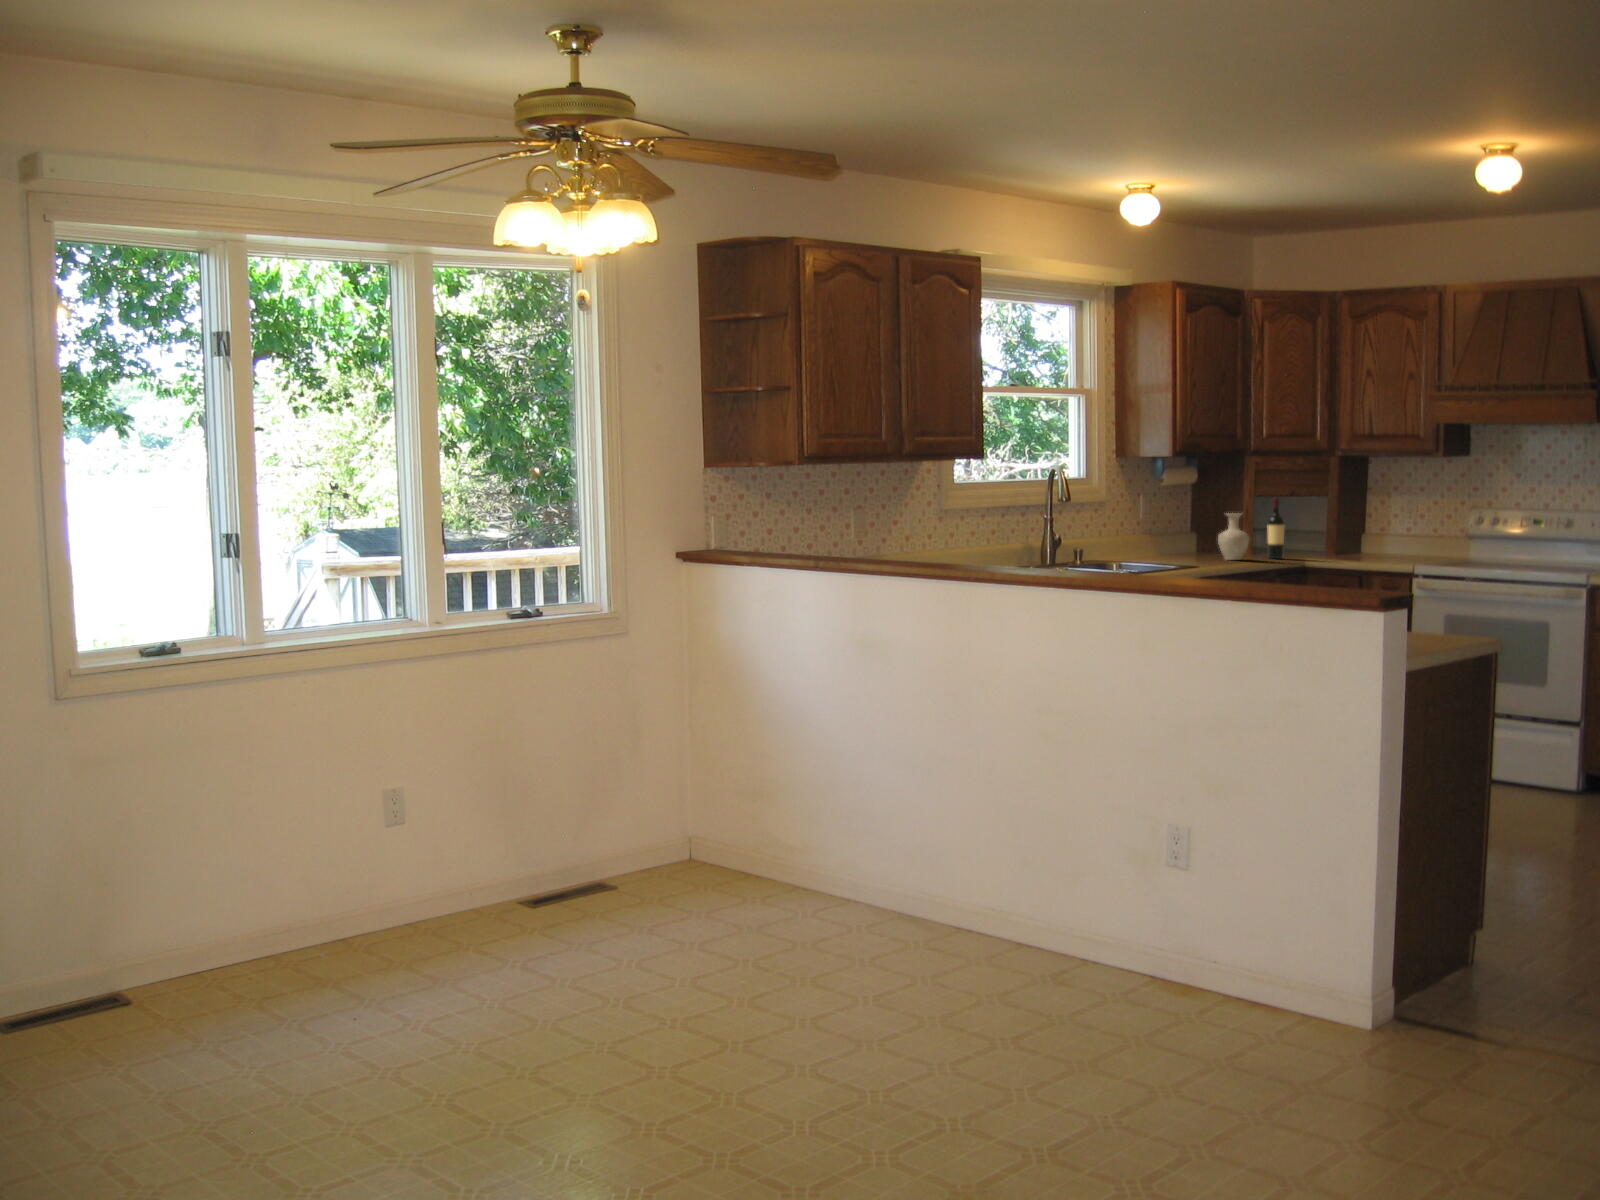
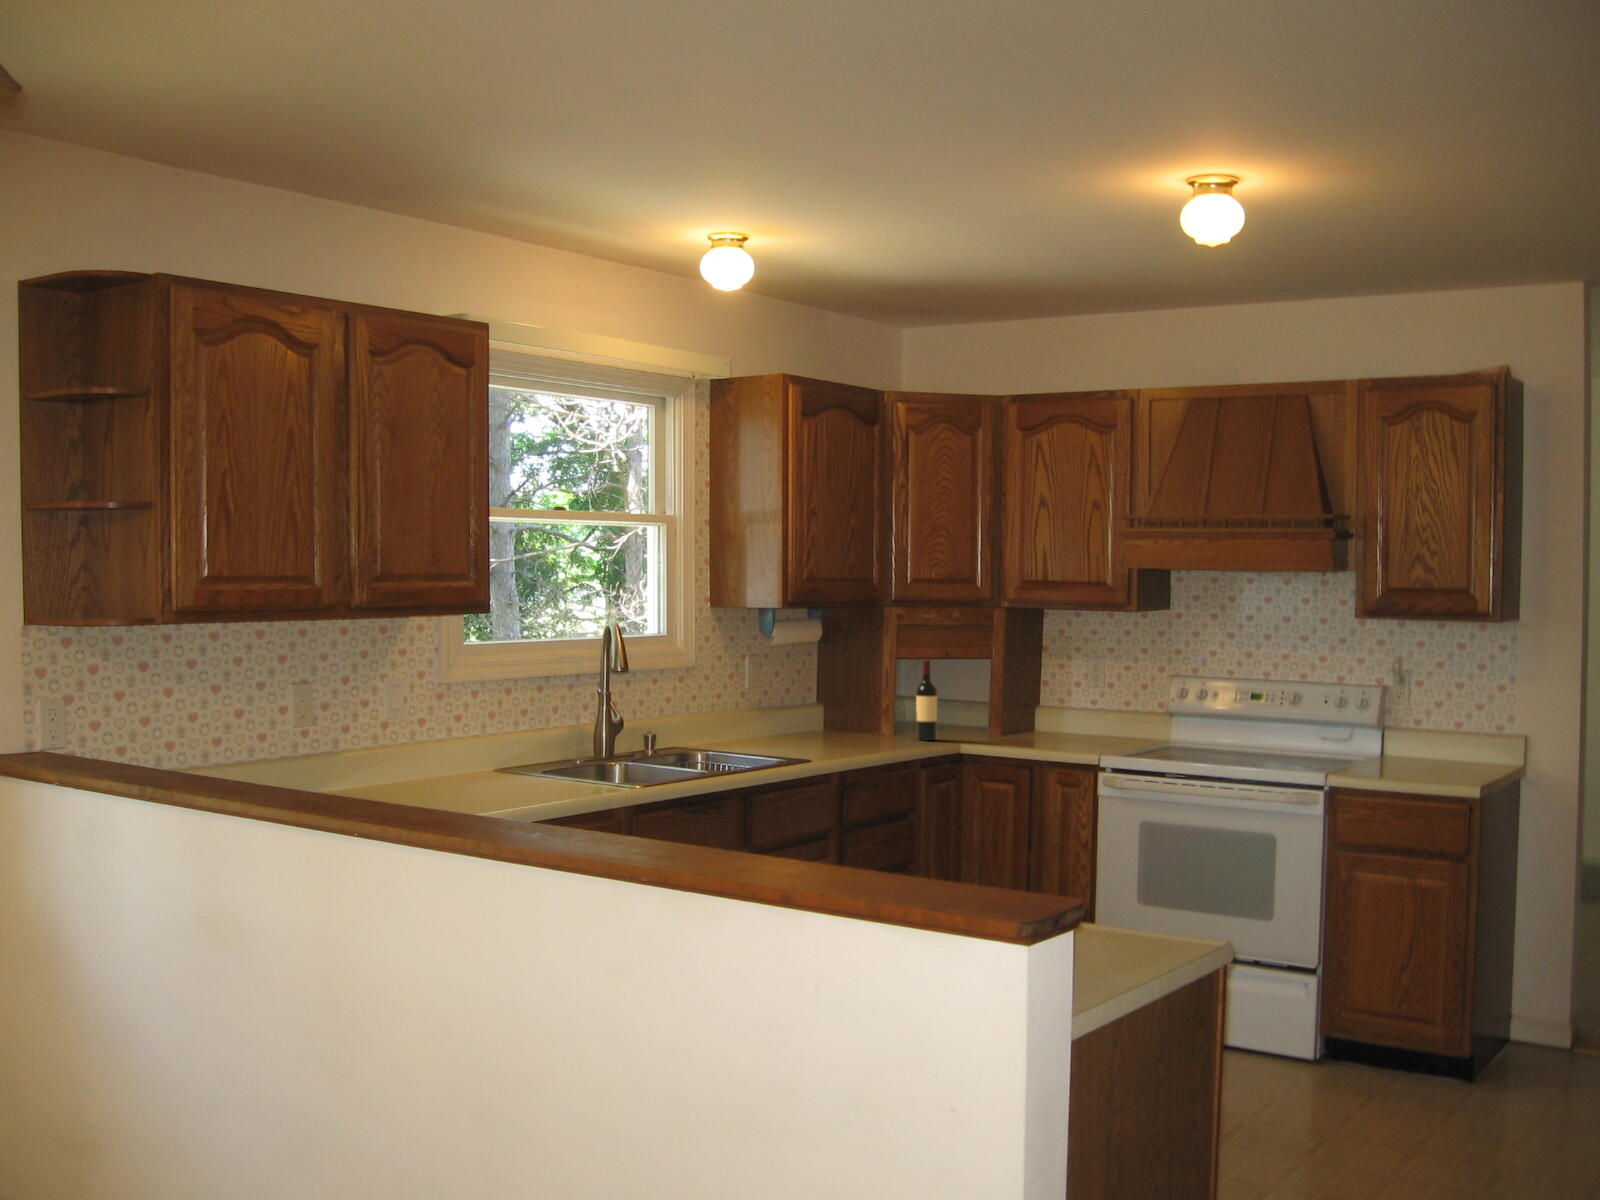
vase: present [1218,513,1249,560] -> none [851,682,891,745]

